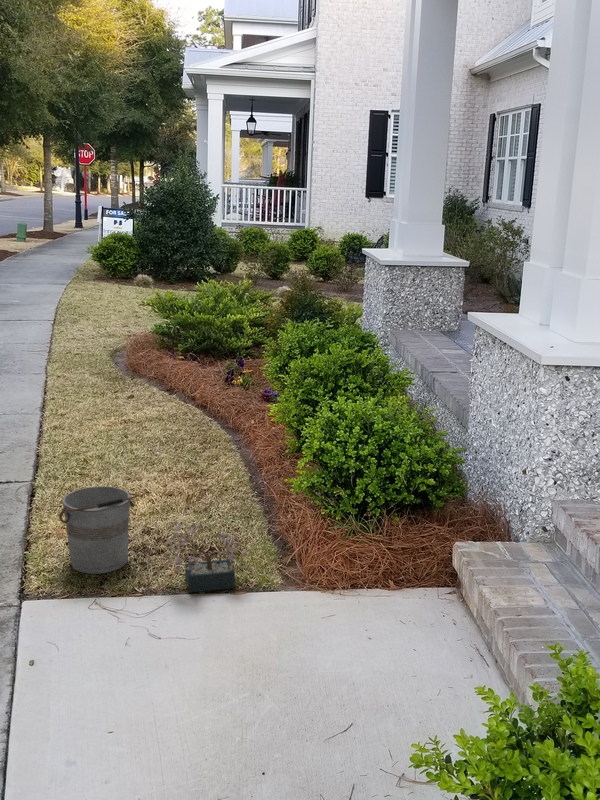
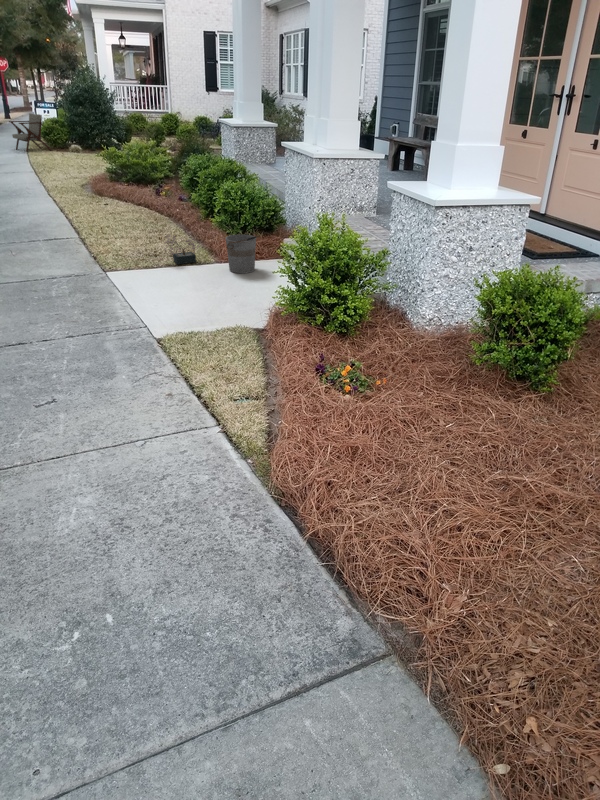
lounge chair: none [54,229,109,284] -> present [9,113,52,152]
bucket: present [59,486,138,574] -> present [226,234,259,273]

